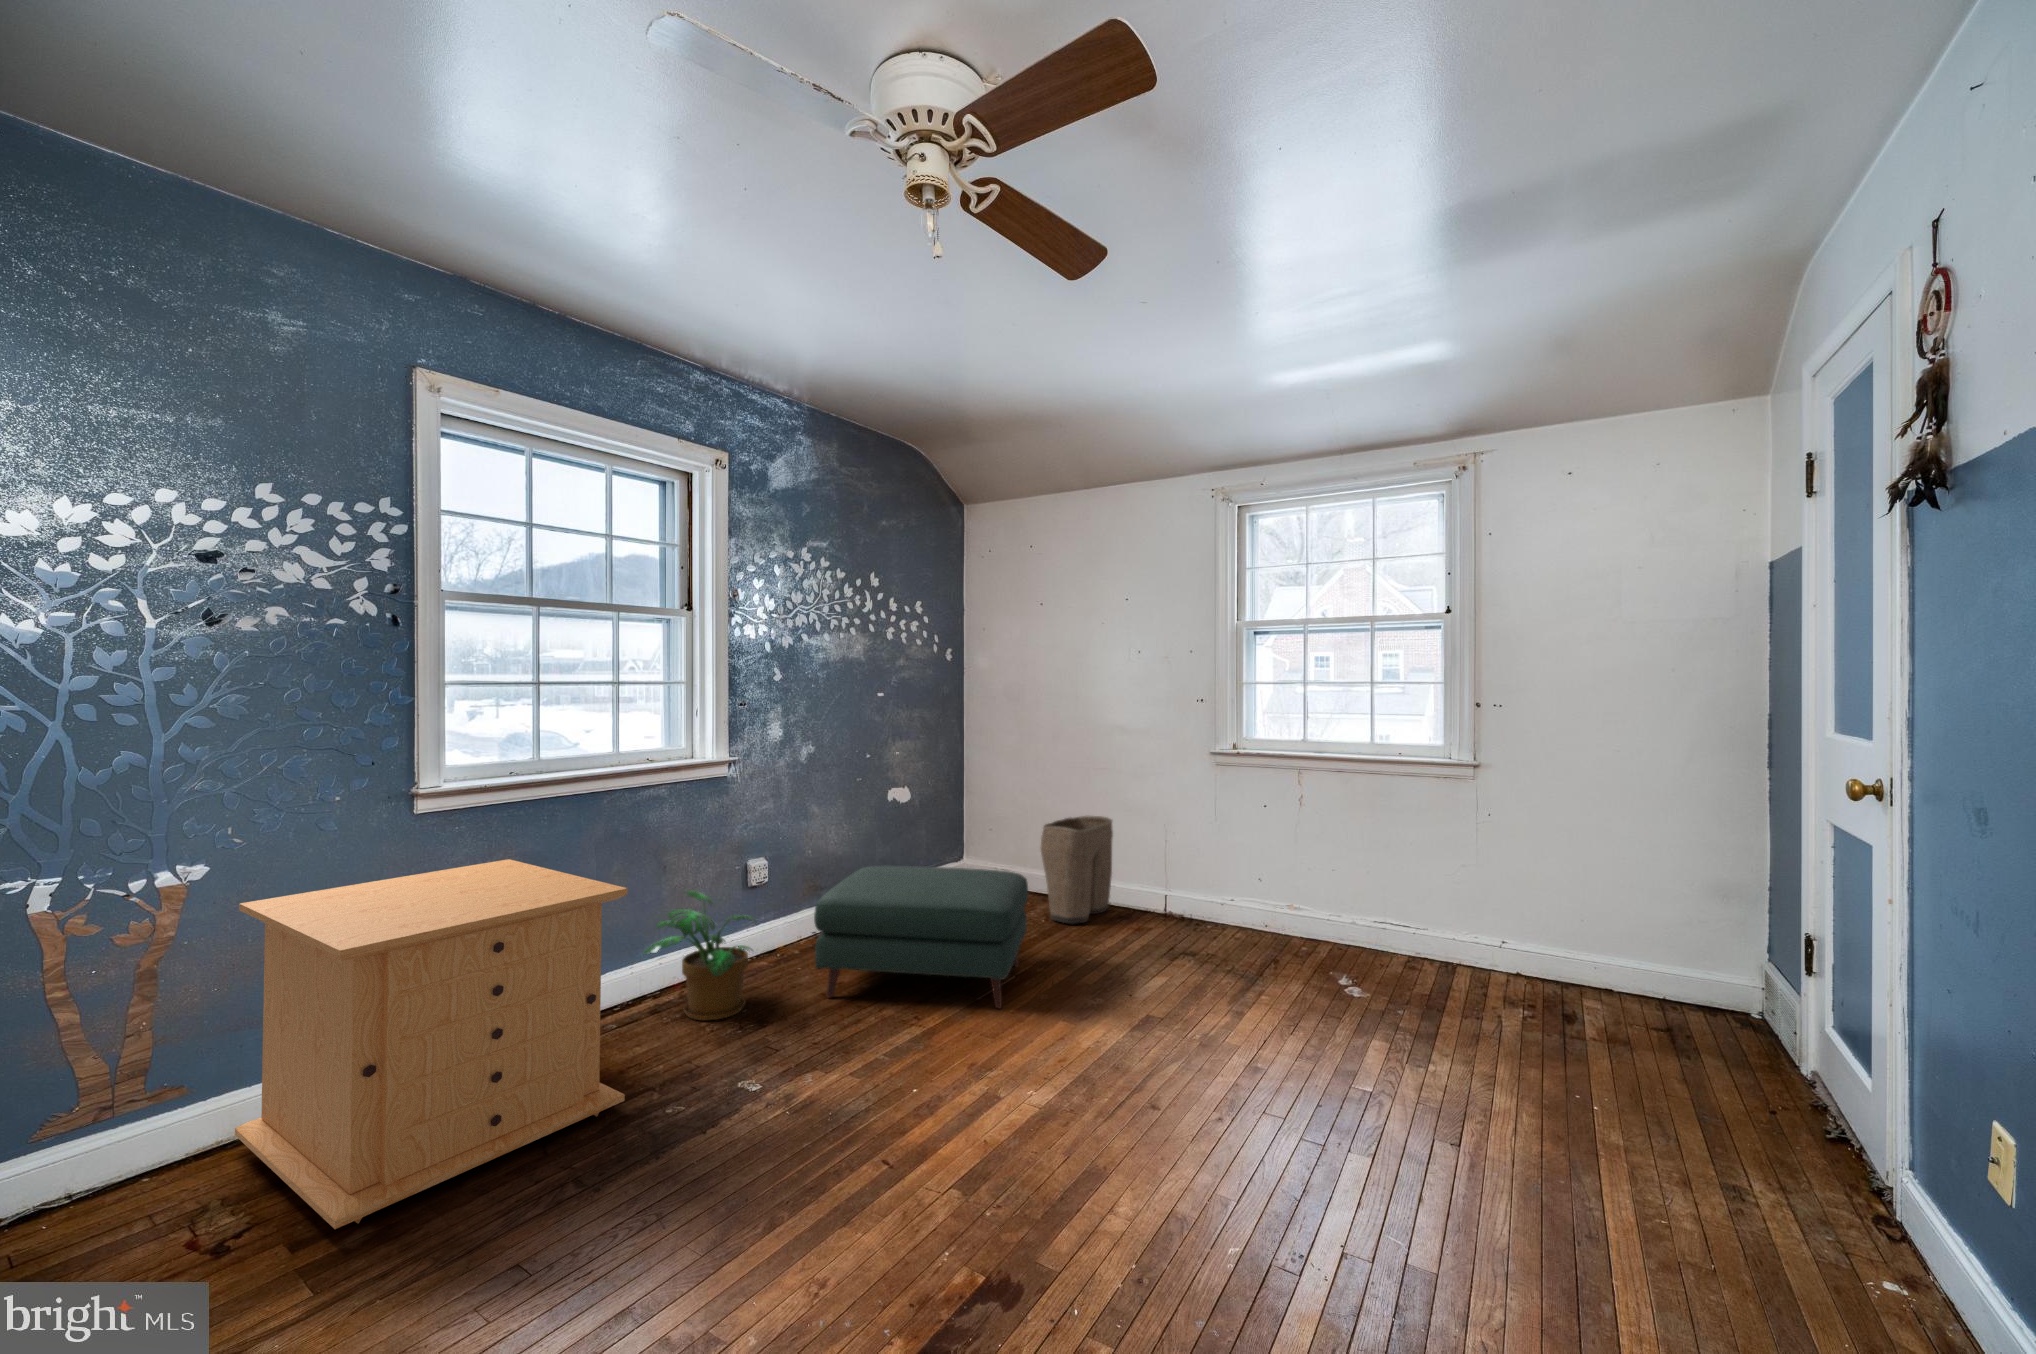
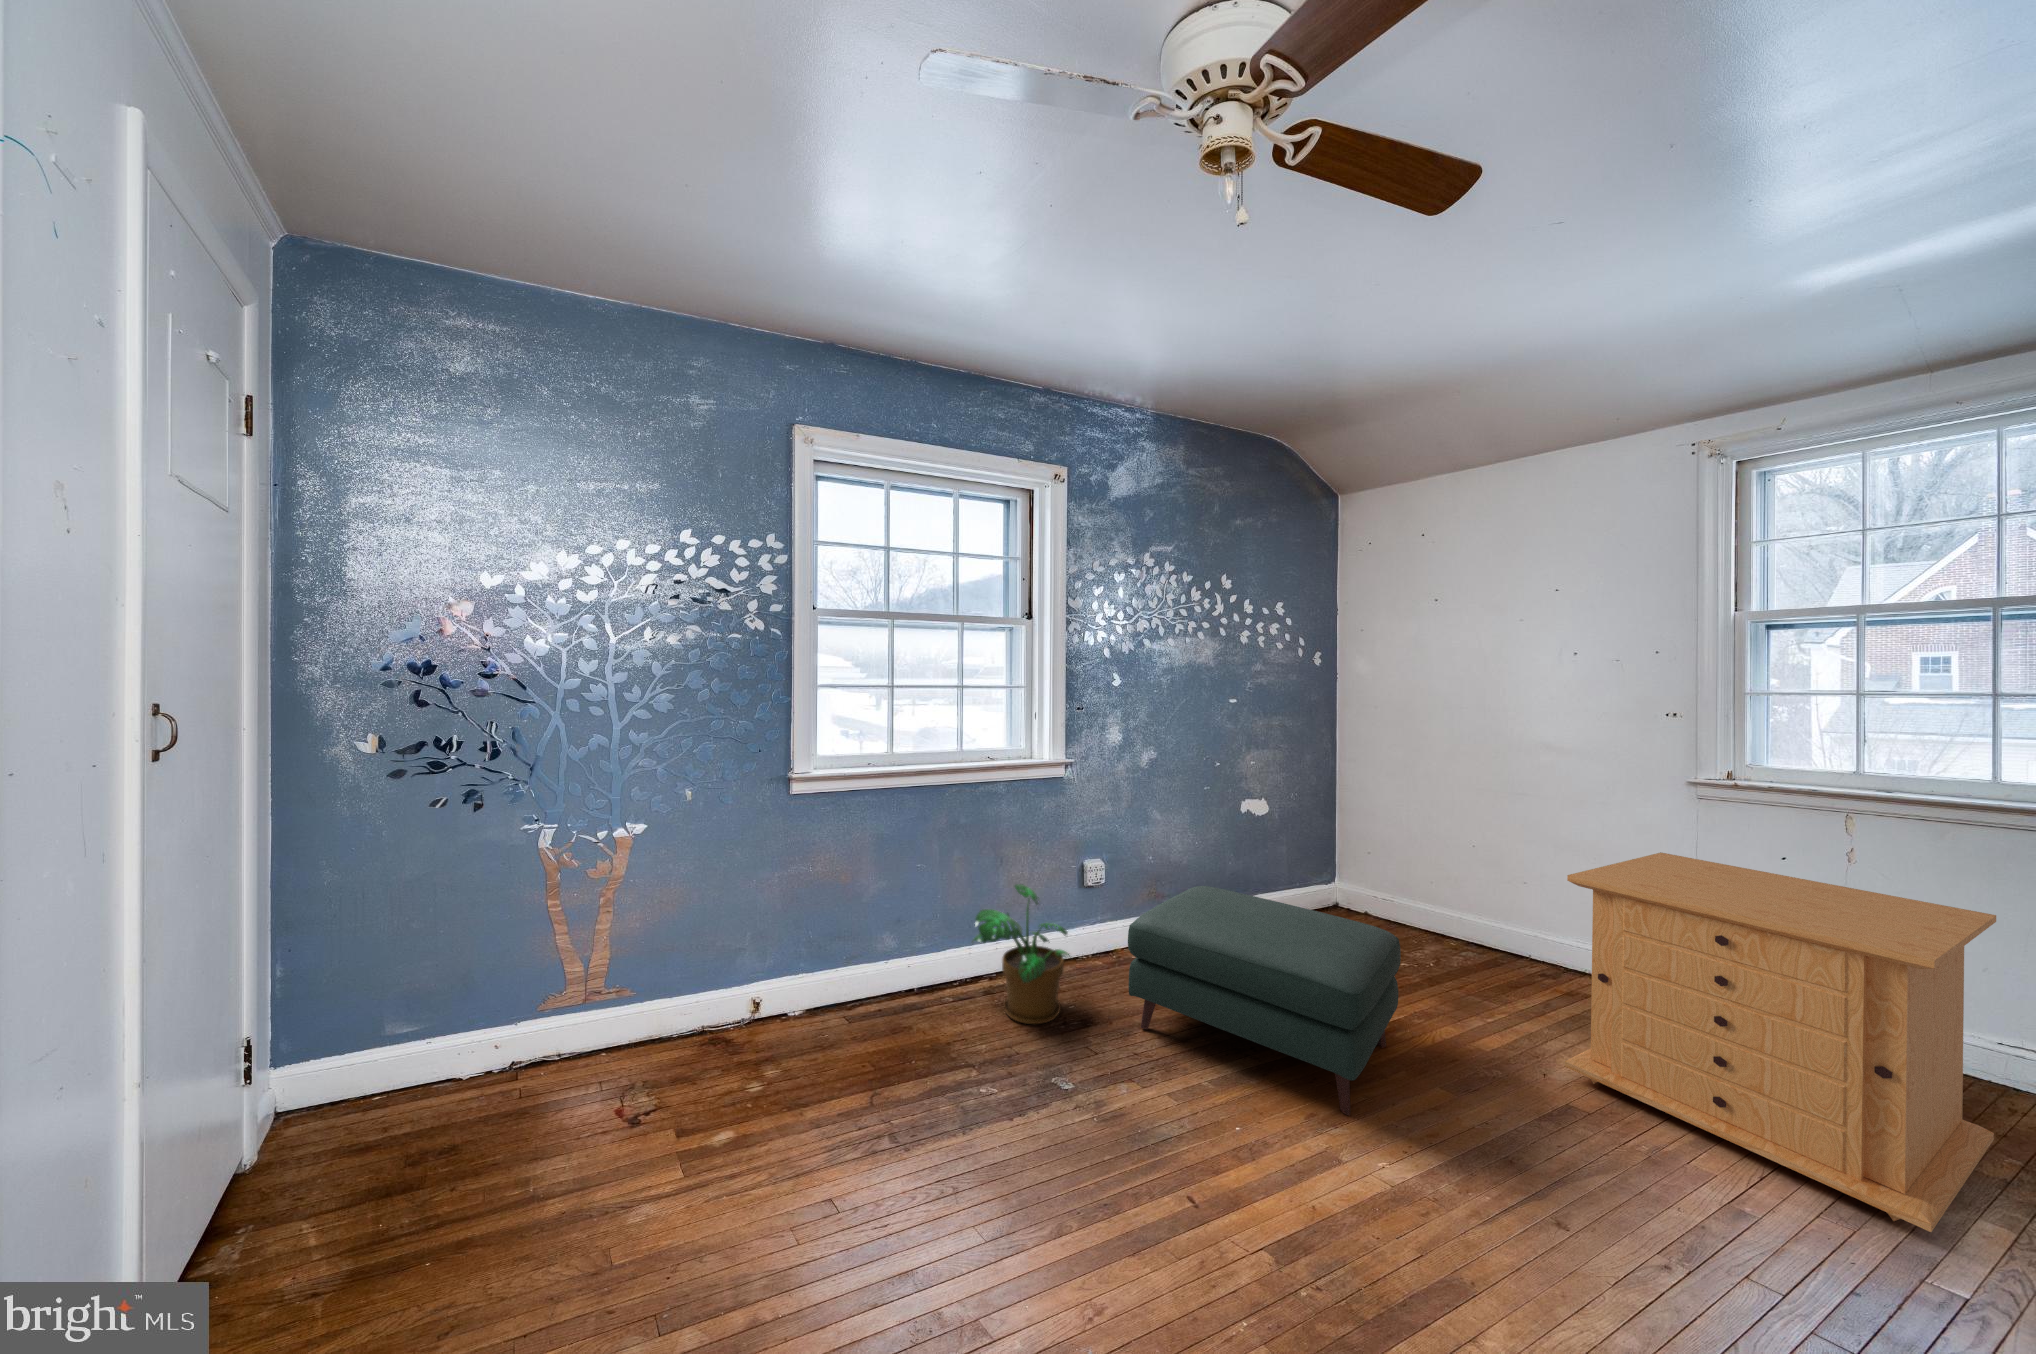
laundry basket: present [1041,816,1113,924] -> none [1428,858,1541,999]
dresser: present [235,859,627,1229] -> present [1565,852,1996,1232]

